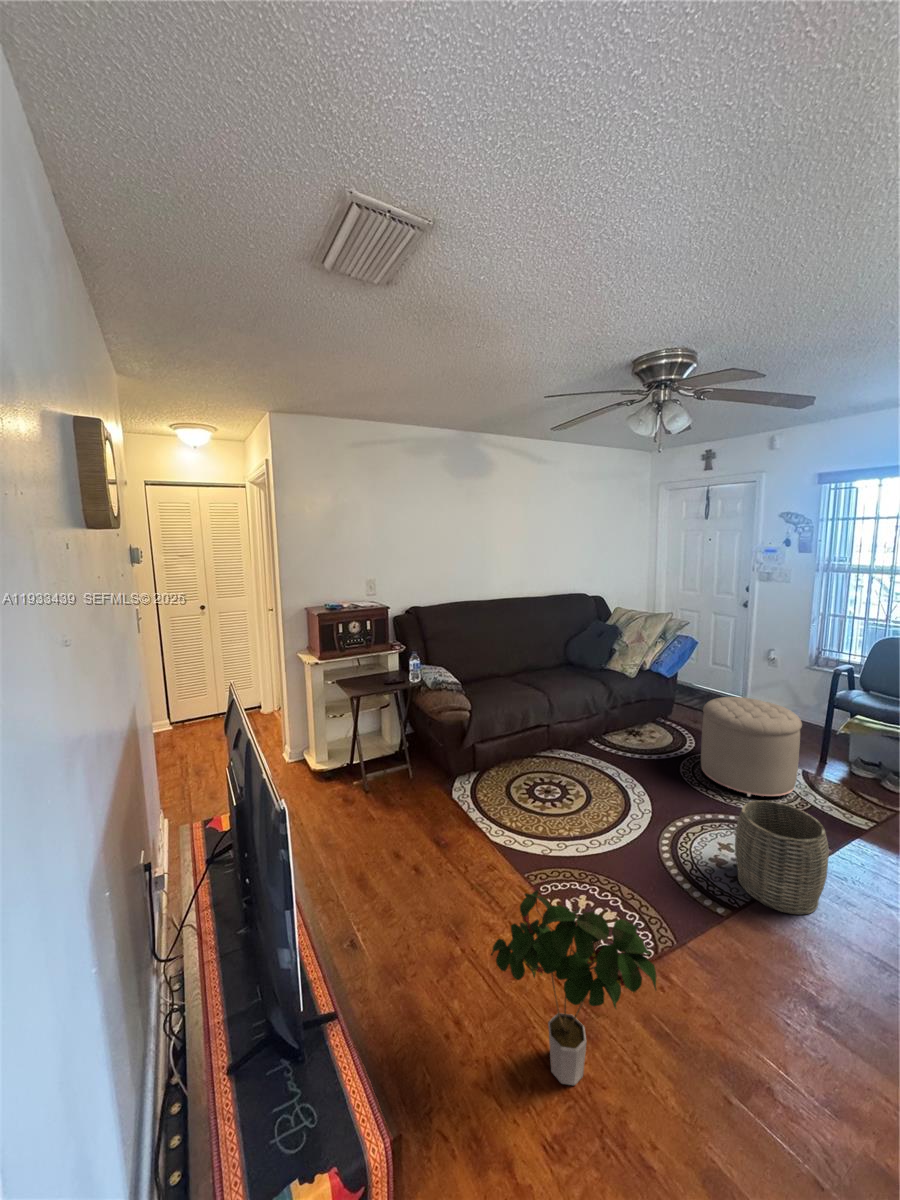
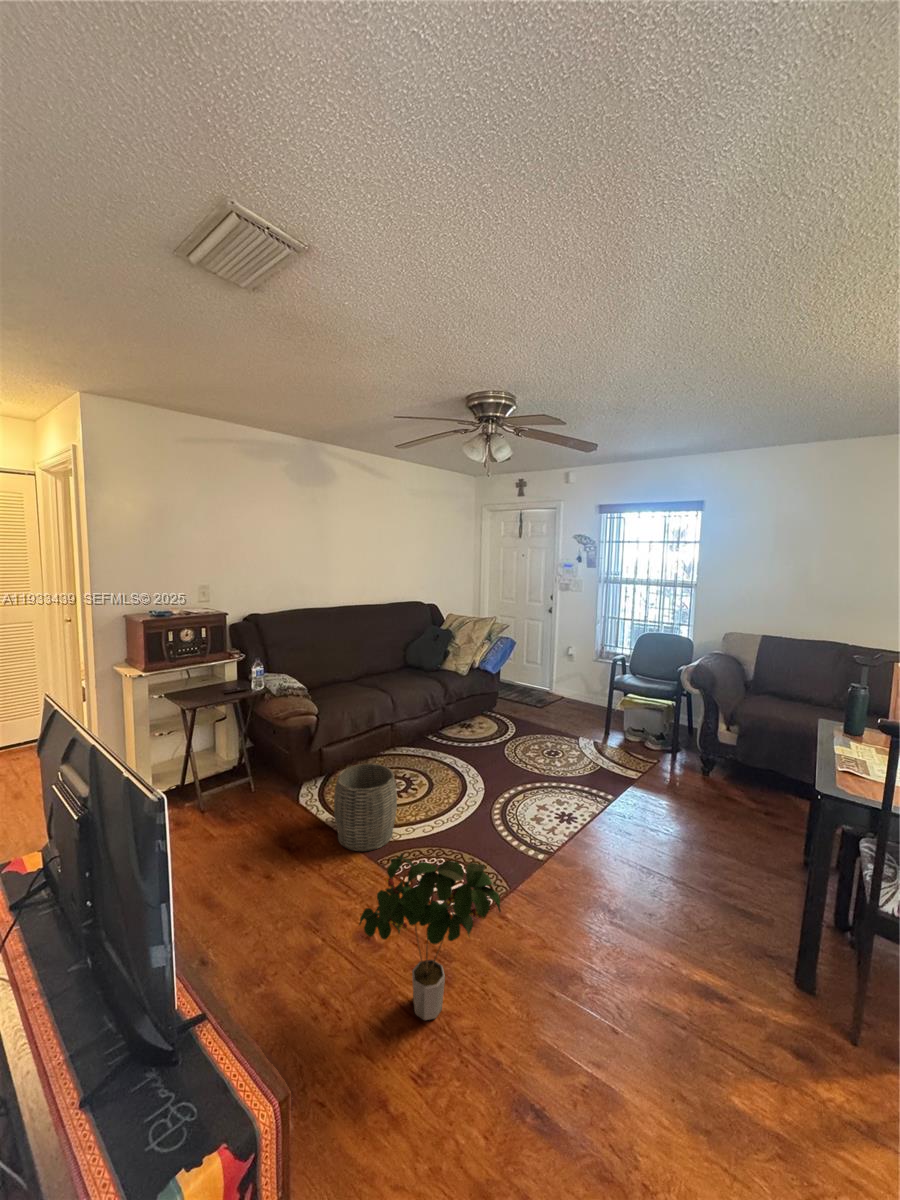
ottoman: present [701,697,802,796] -> none [521,686,592,766]
woven basket: present [735,801,828,915] -> present [334,764,397,851]

